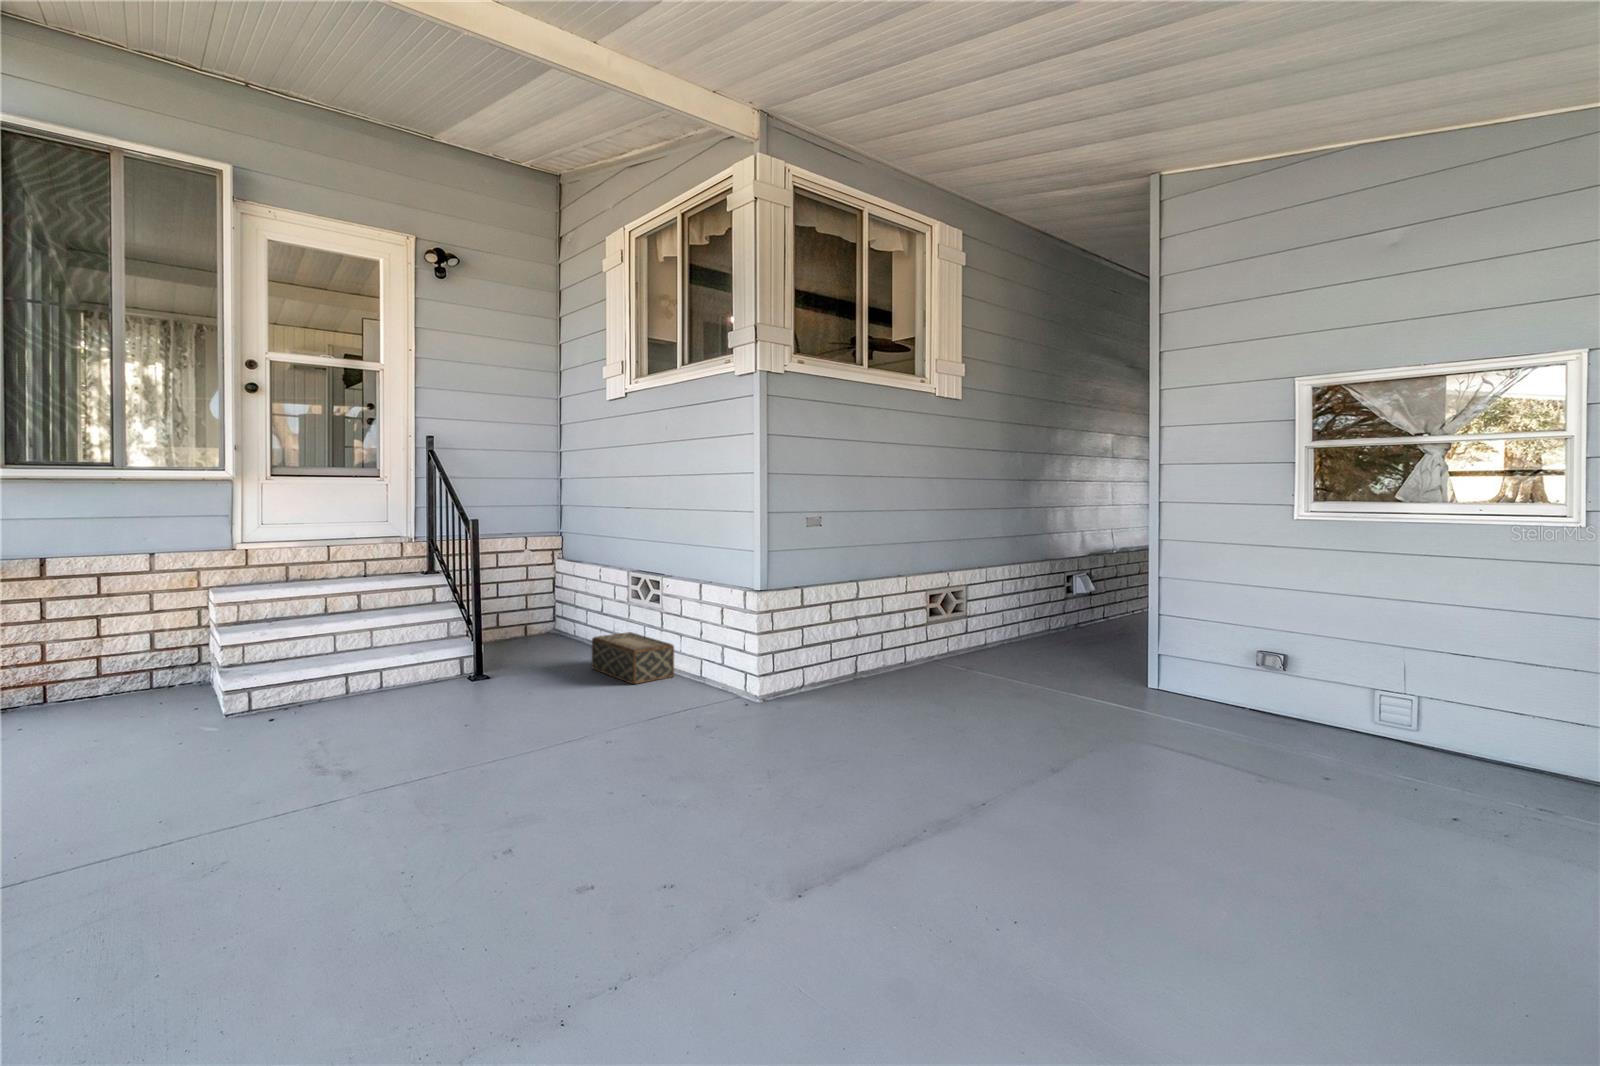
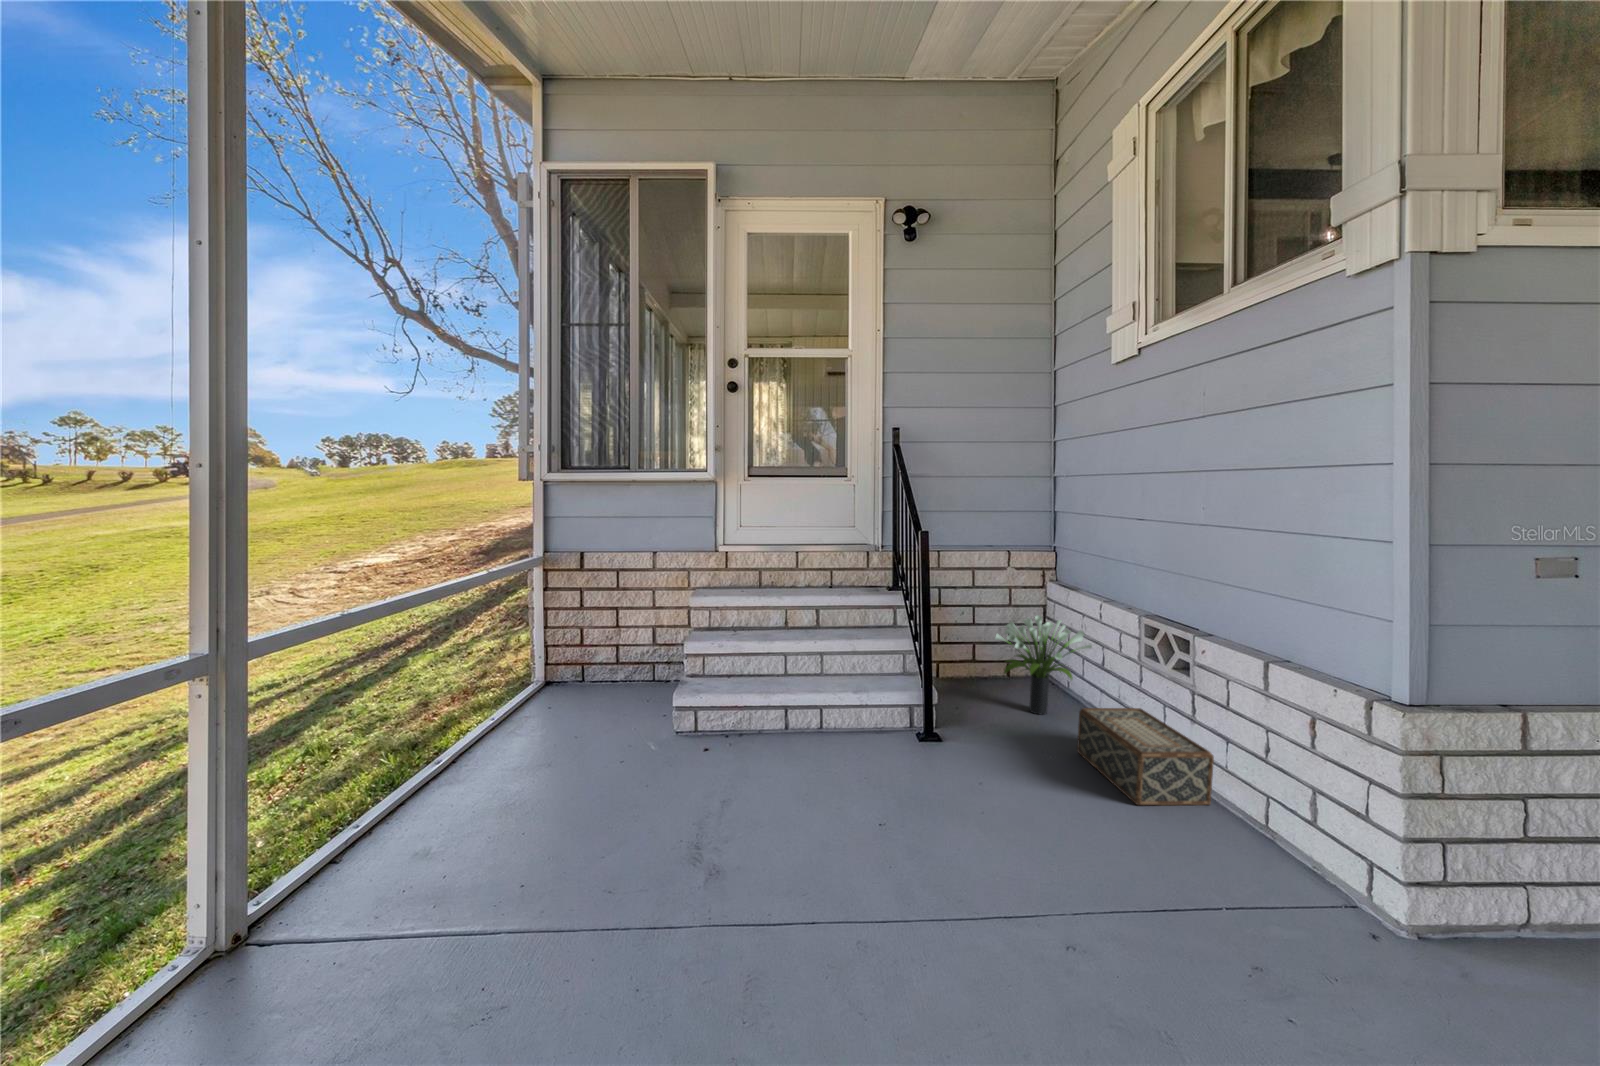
potted plant: none [523,580,595,655] -> present [995,616,1092,715]

